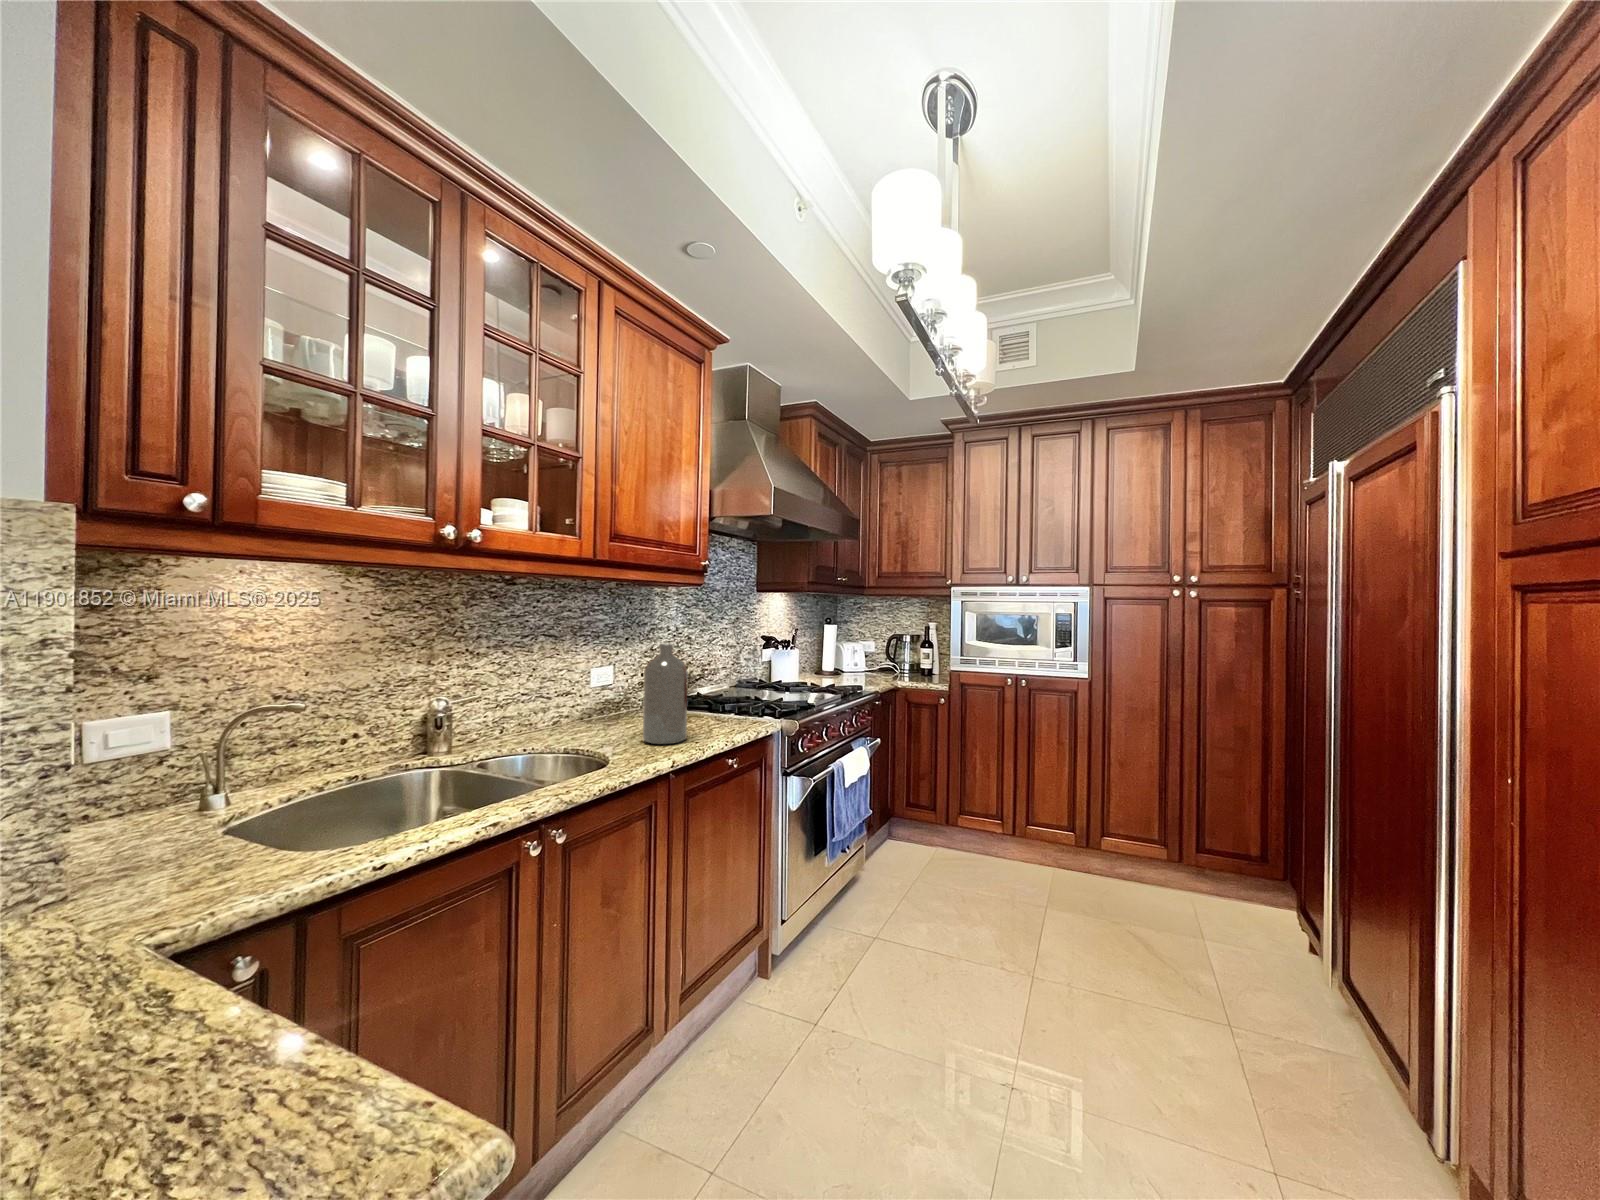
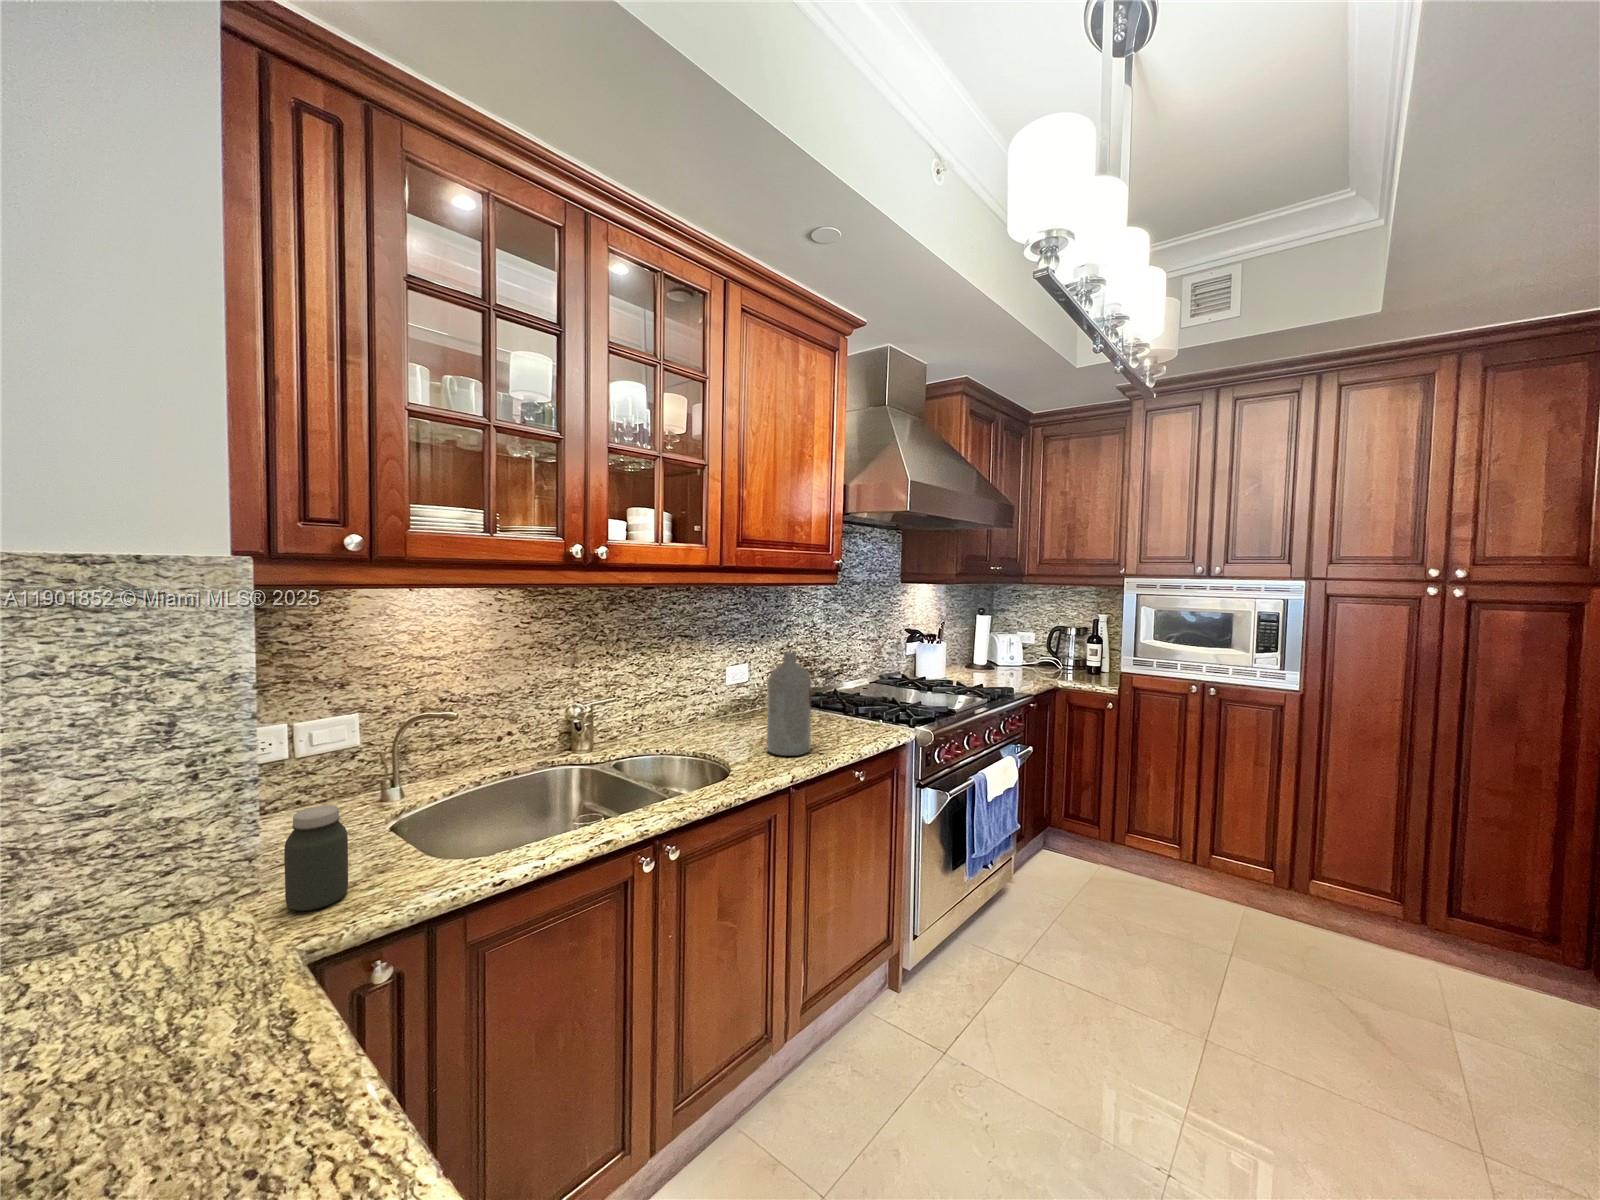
jar: none [109,792,192,912] -> present [284,805,348,911]

